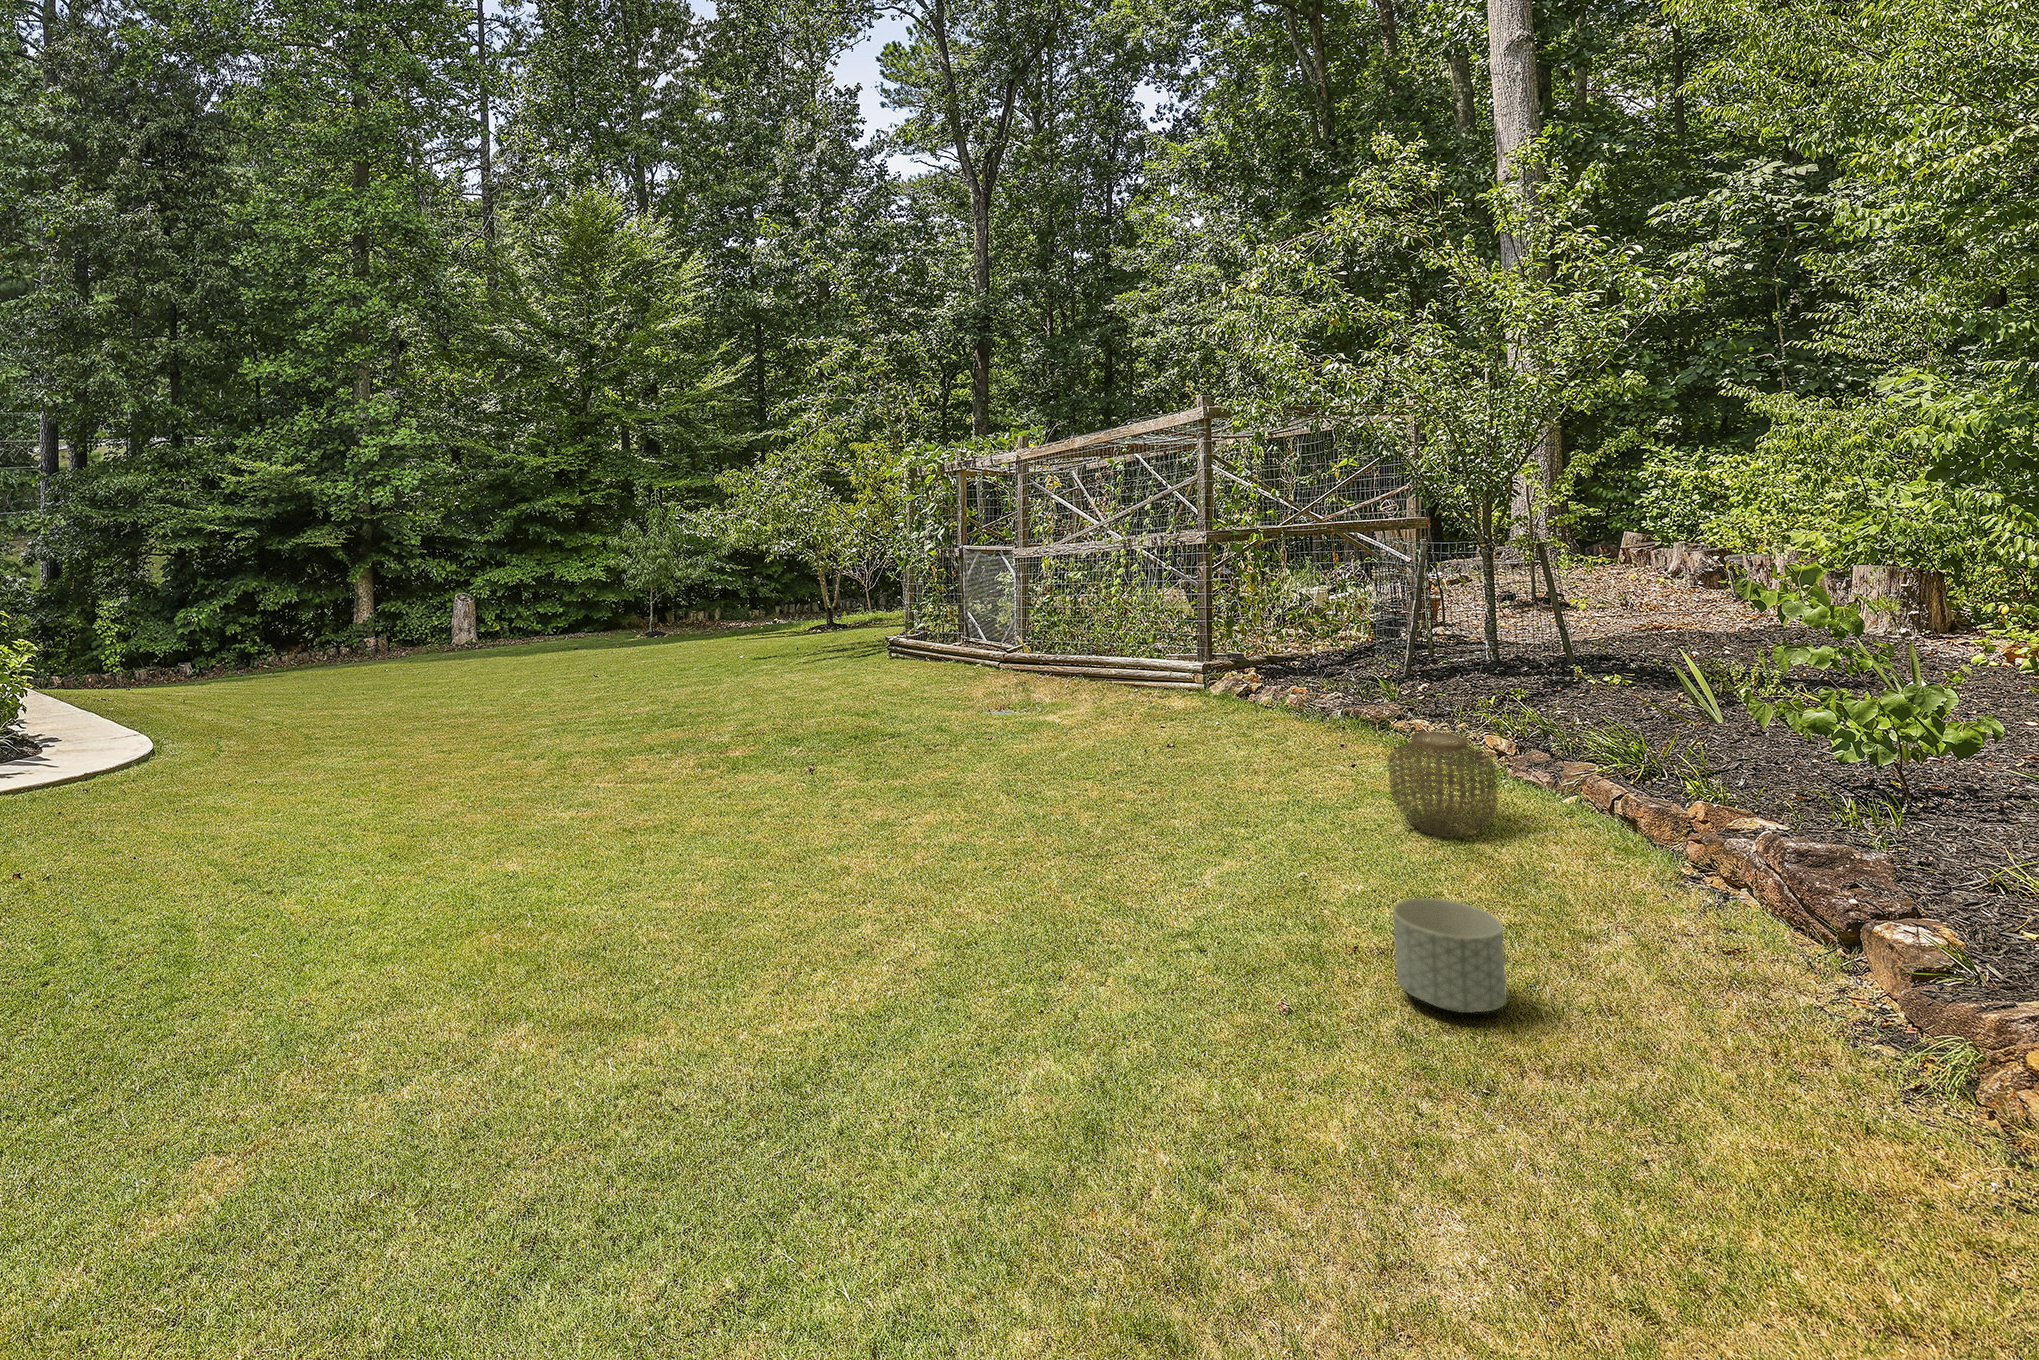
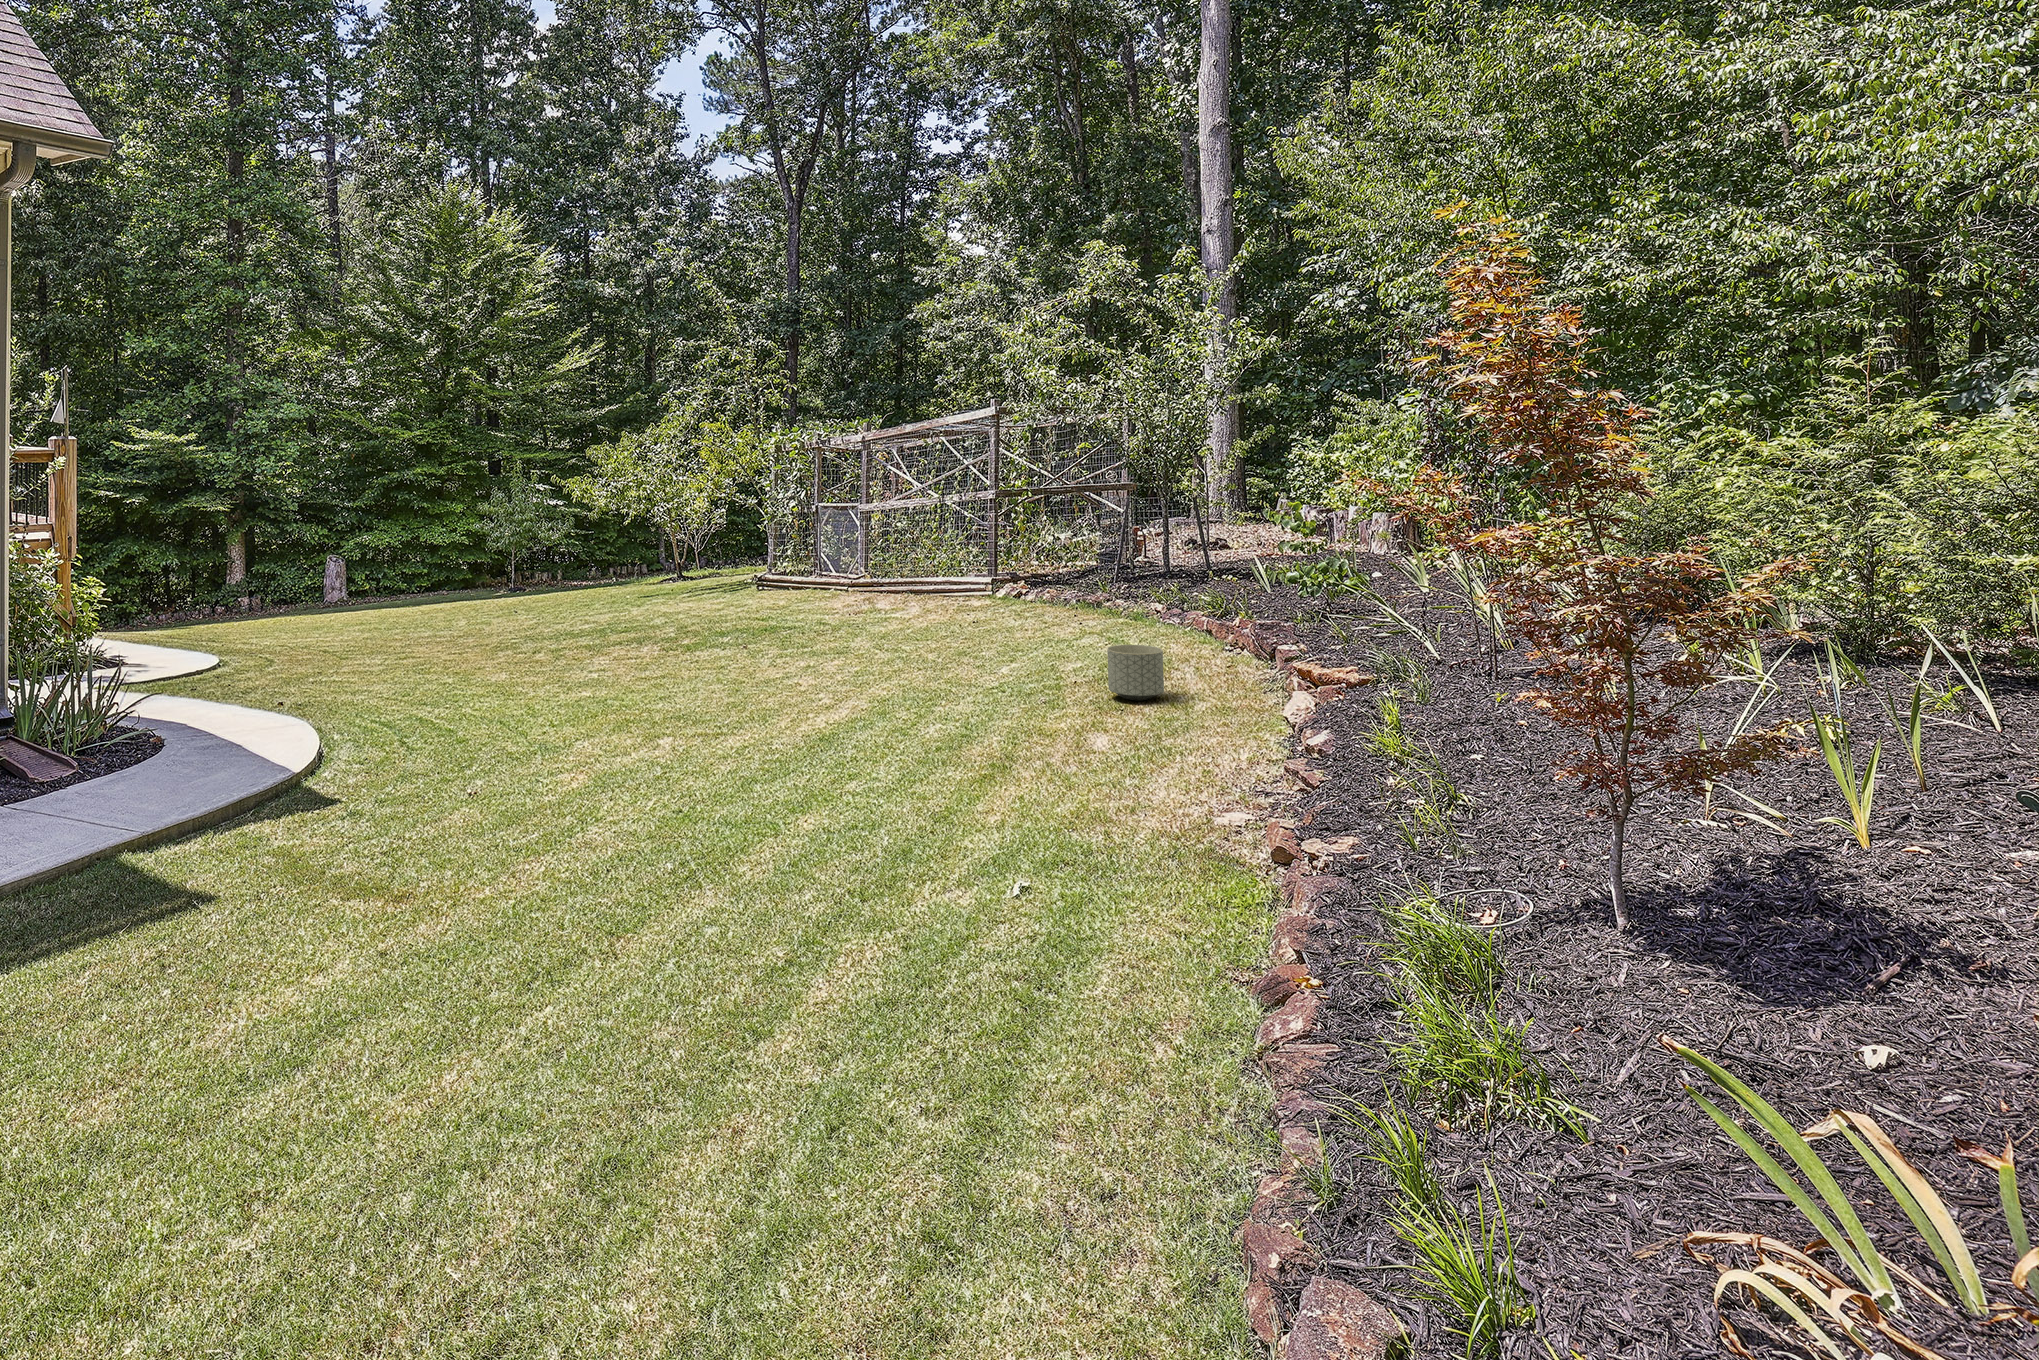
woven basket: present [1389,732,1498,838] -> none [1110,582,1172,645]

